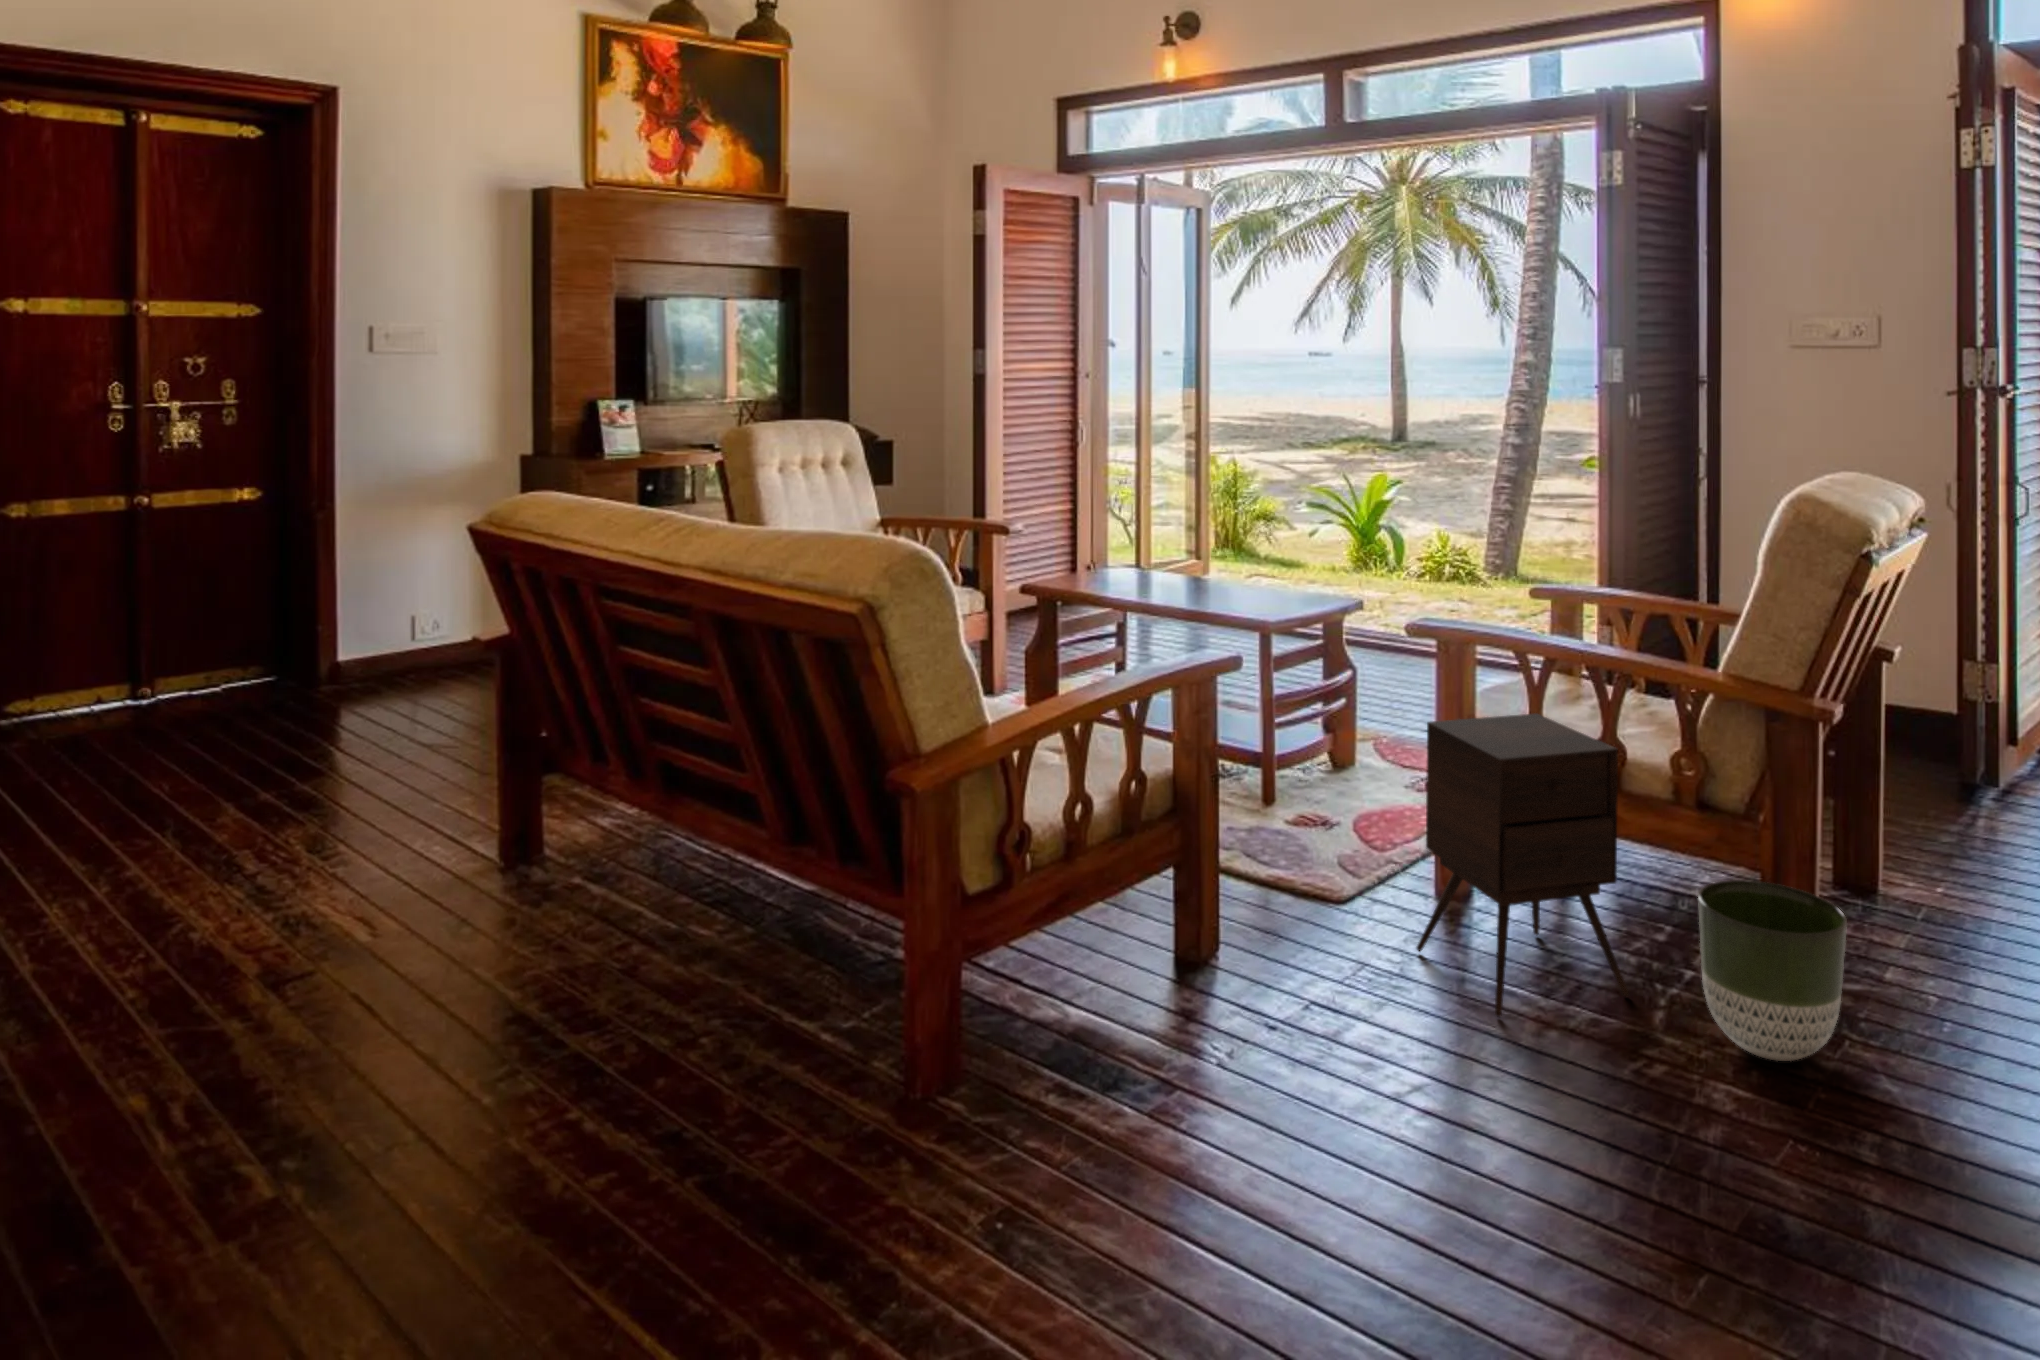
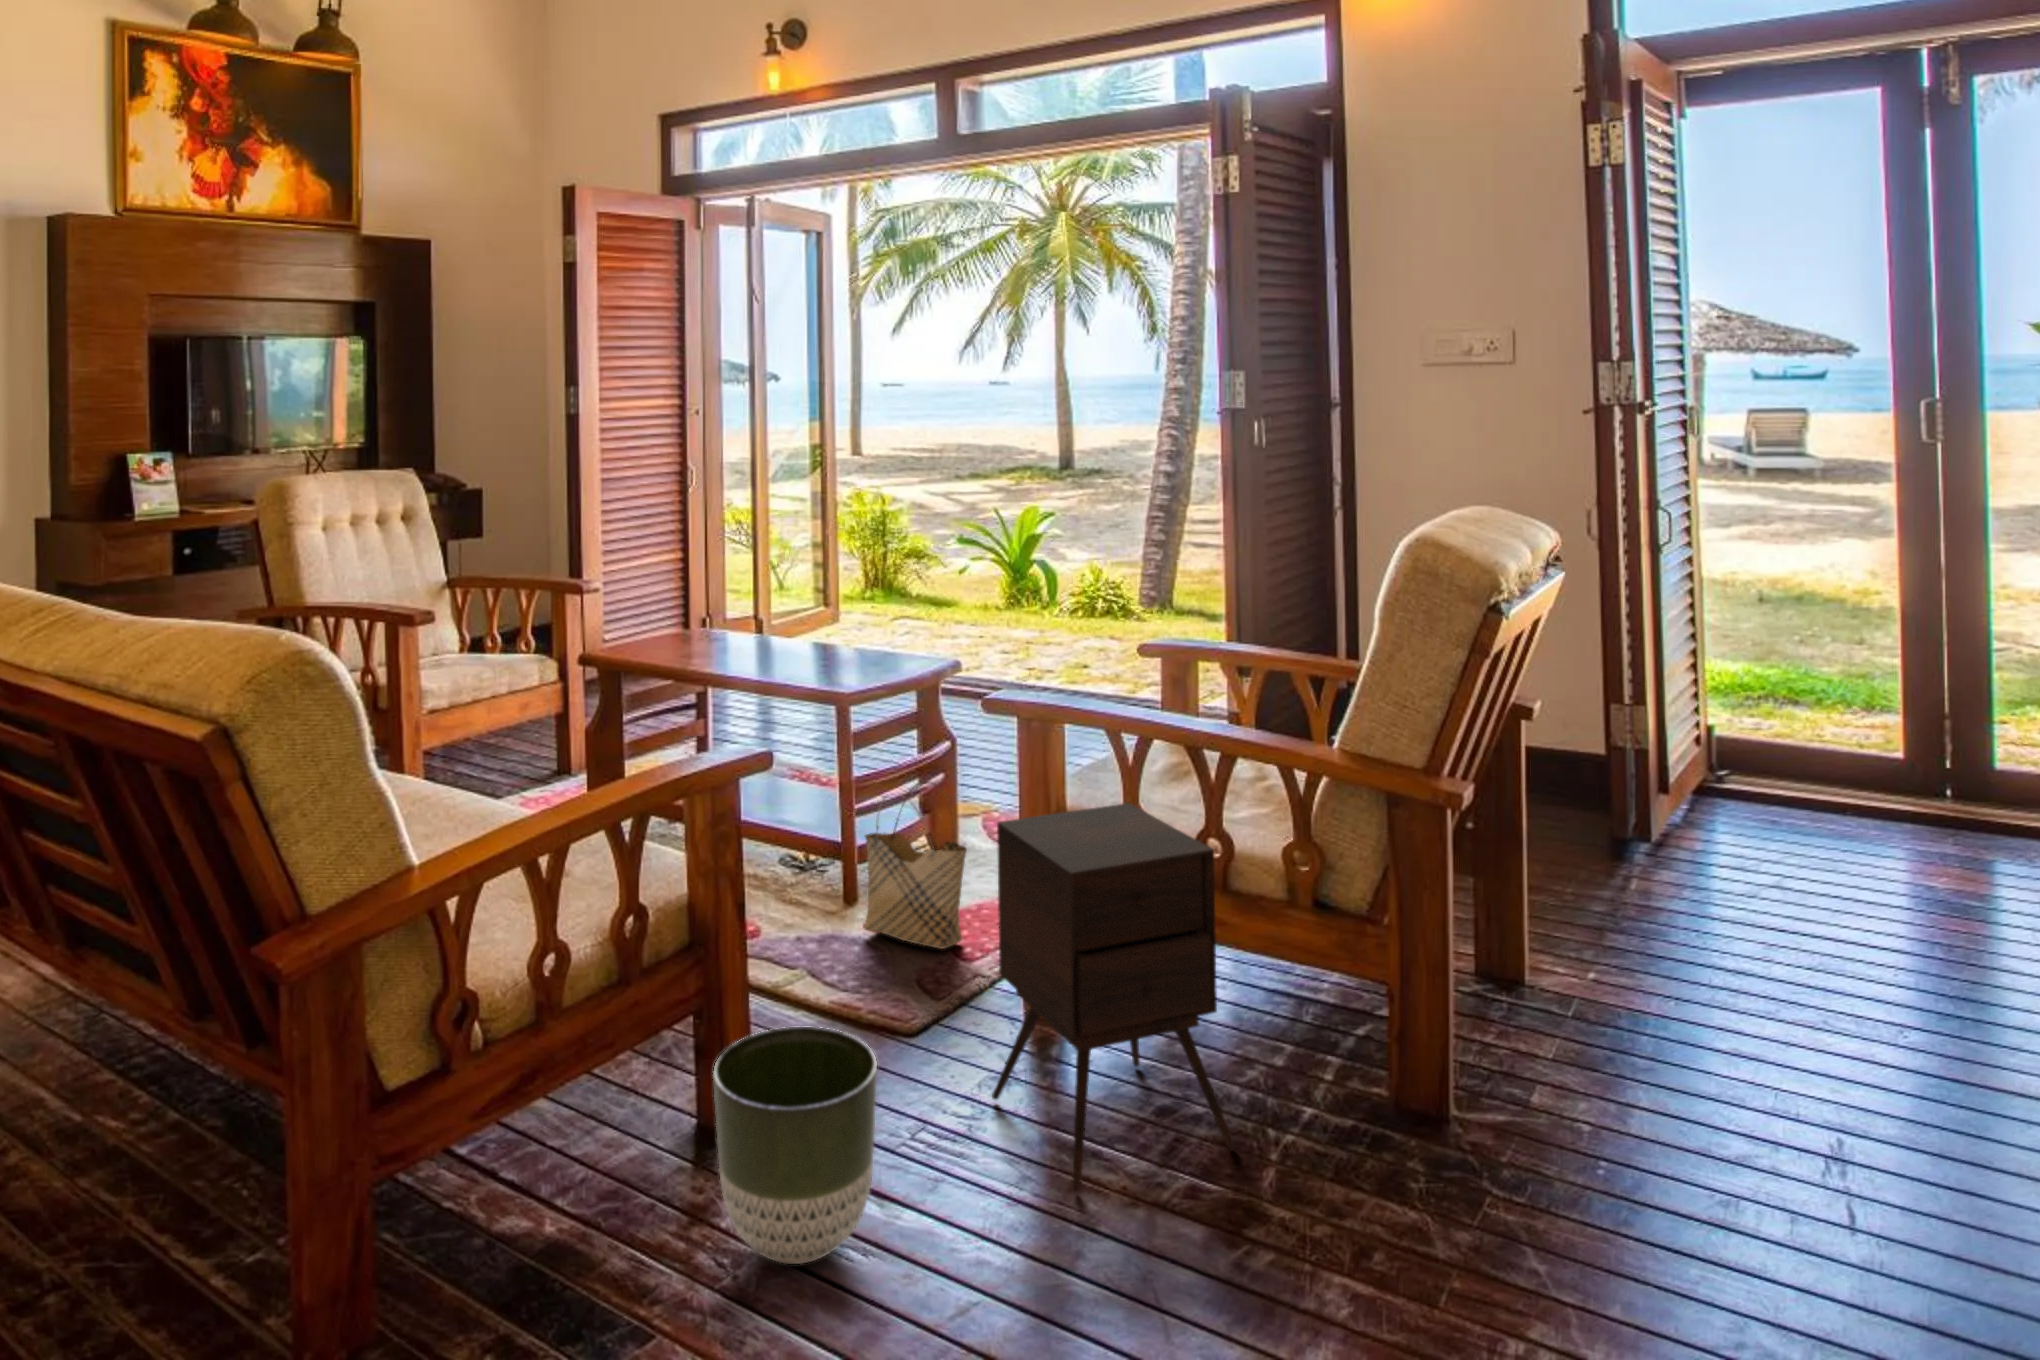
woven basket: none [1281,700,1375,841] -> present [864,781,967,949]
planter: present [1698,880,1847,1061] -> present [713,1026,877,1264]

